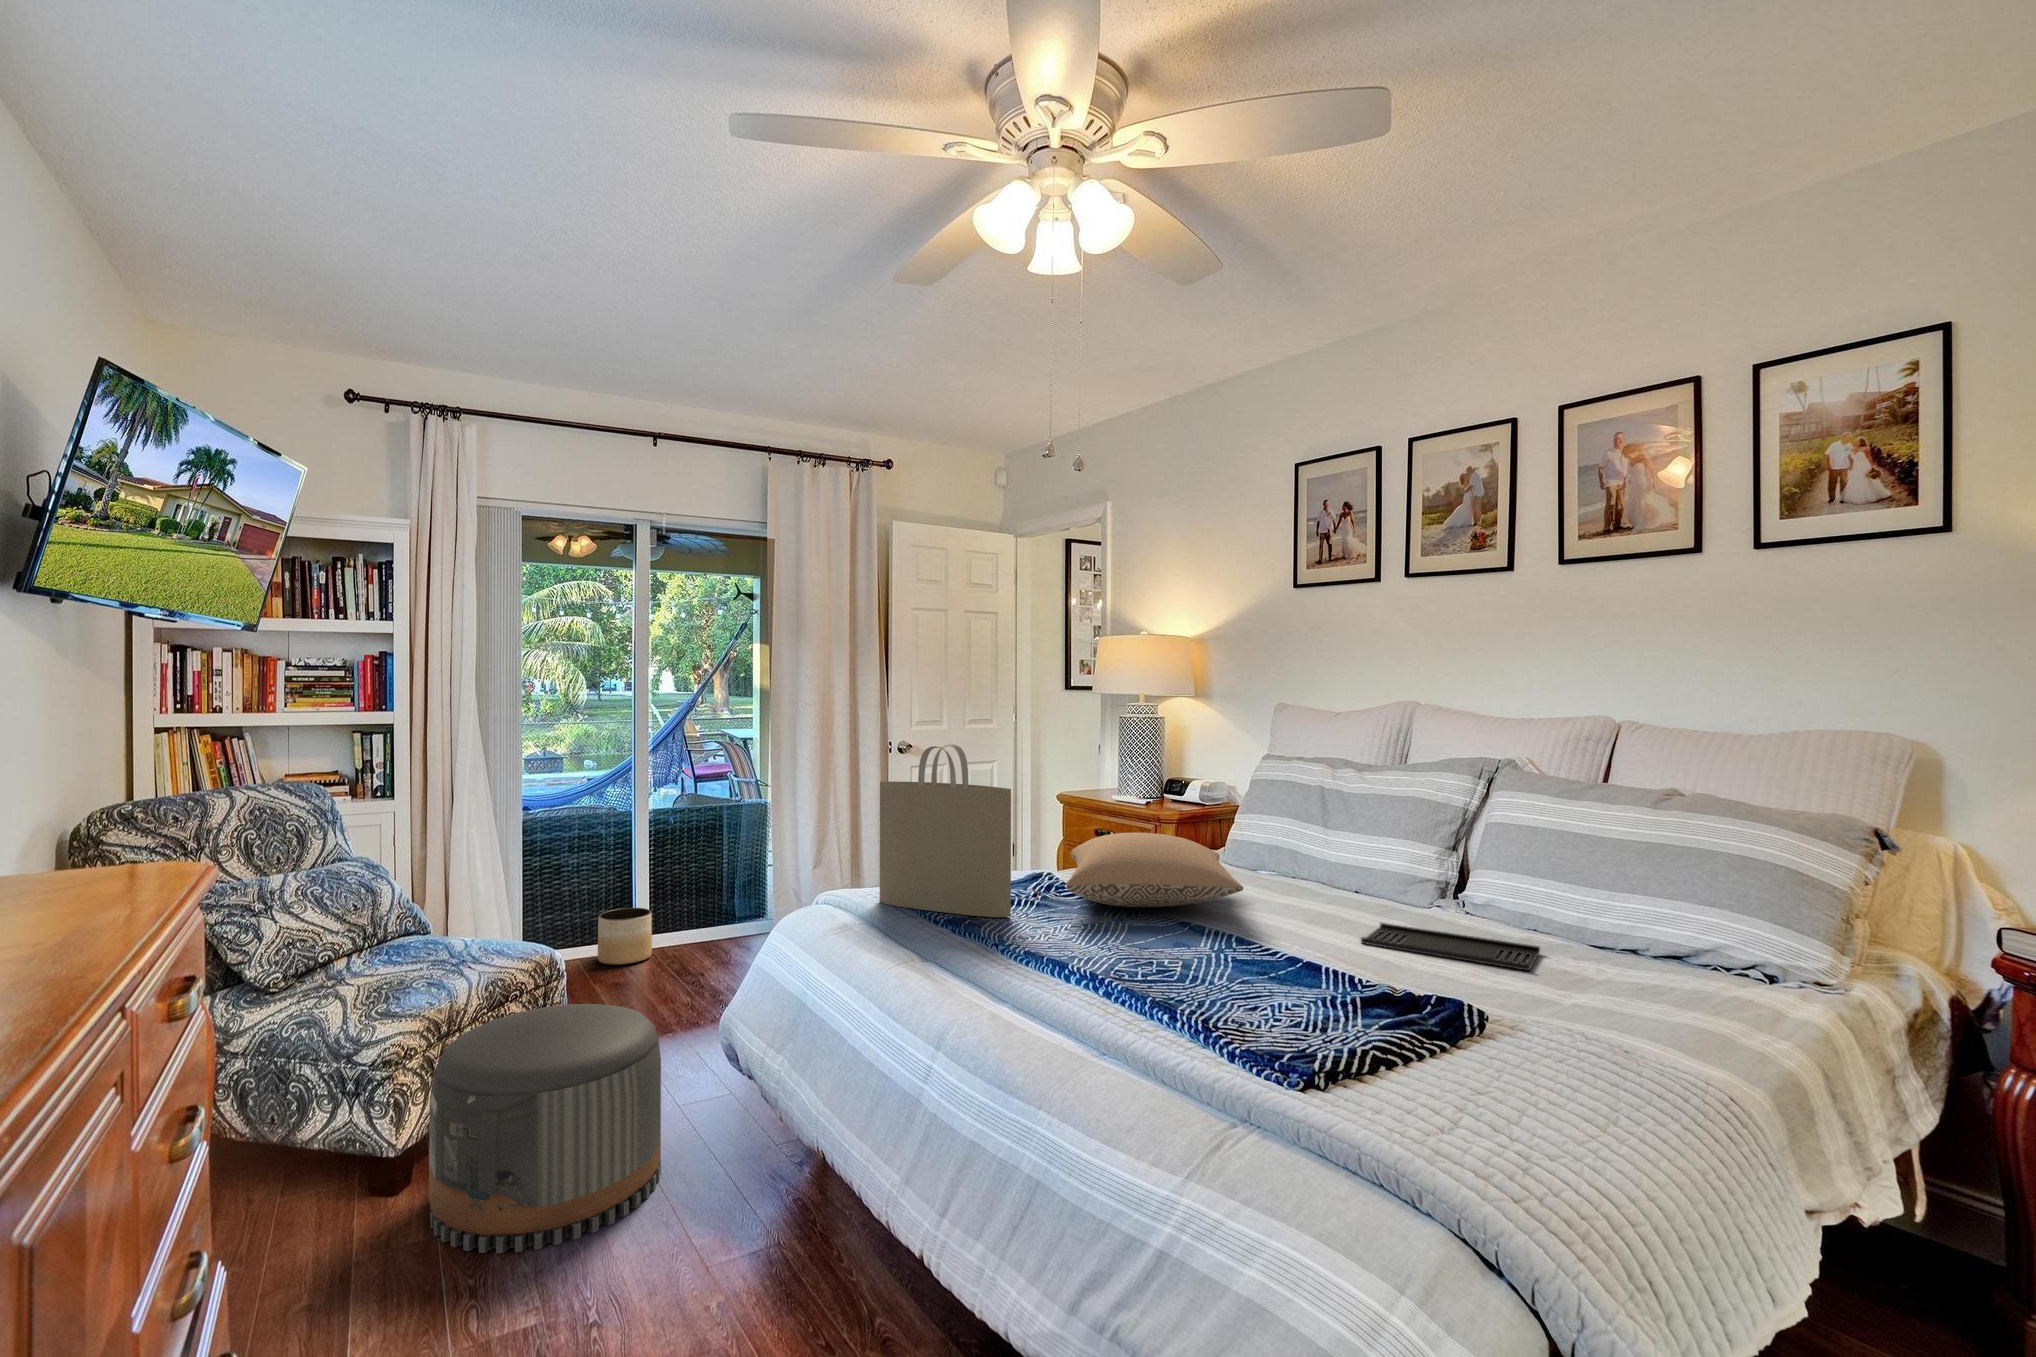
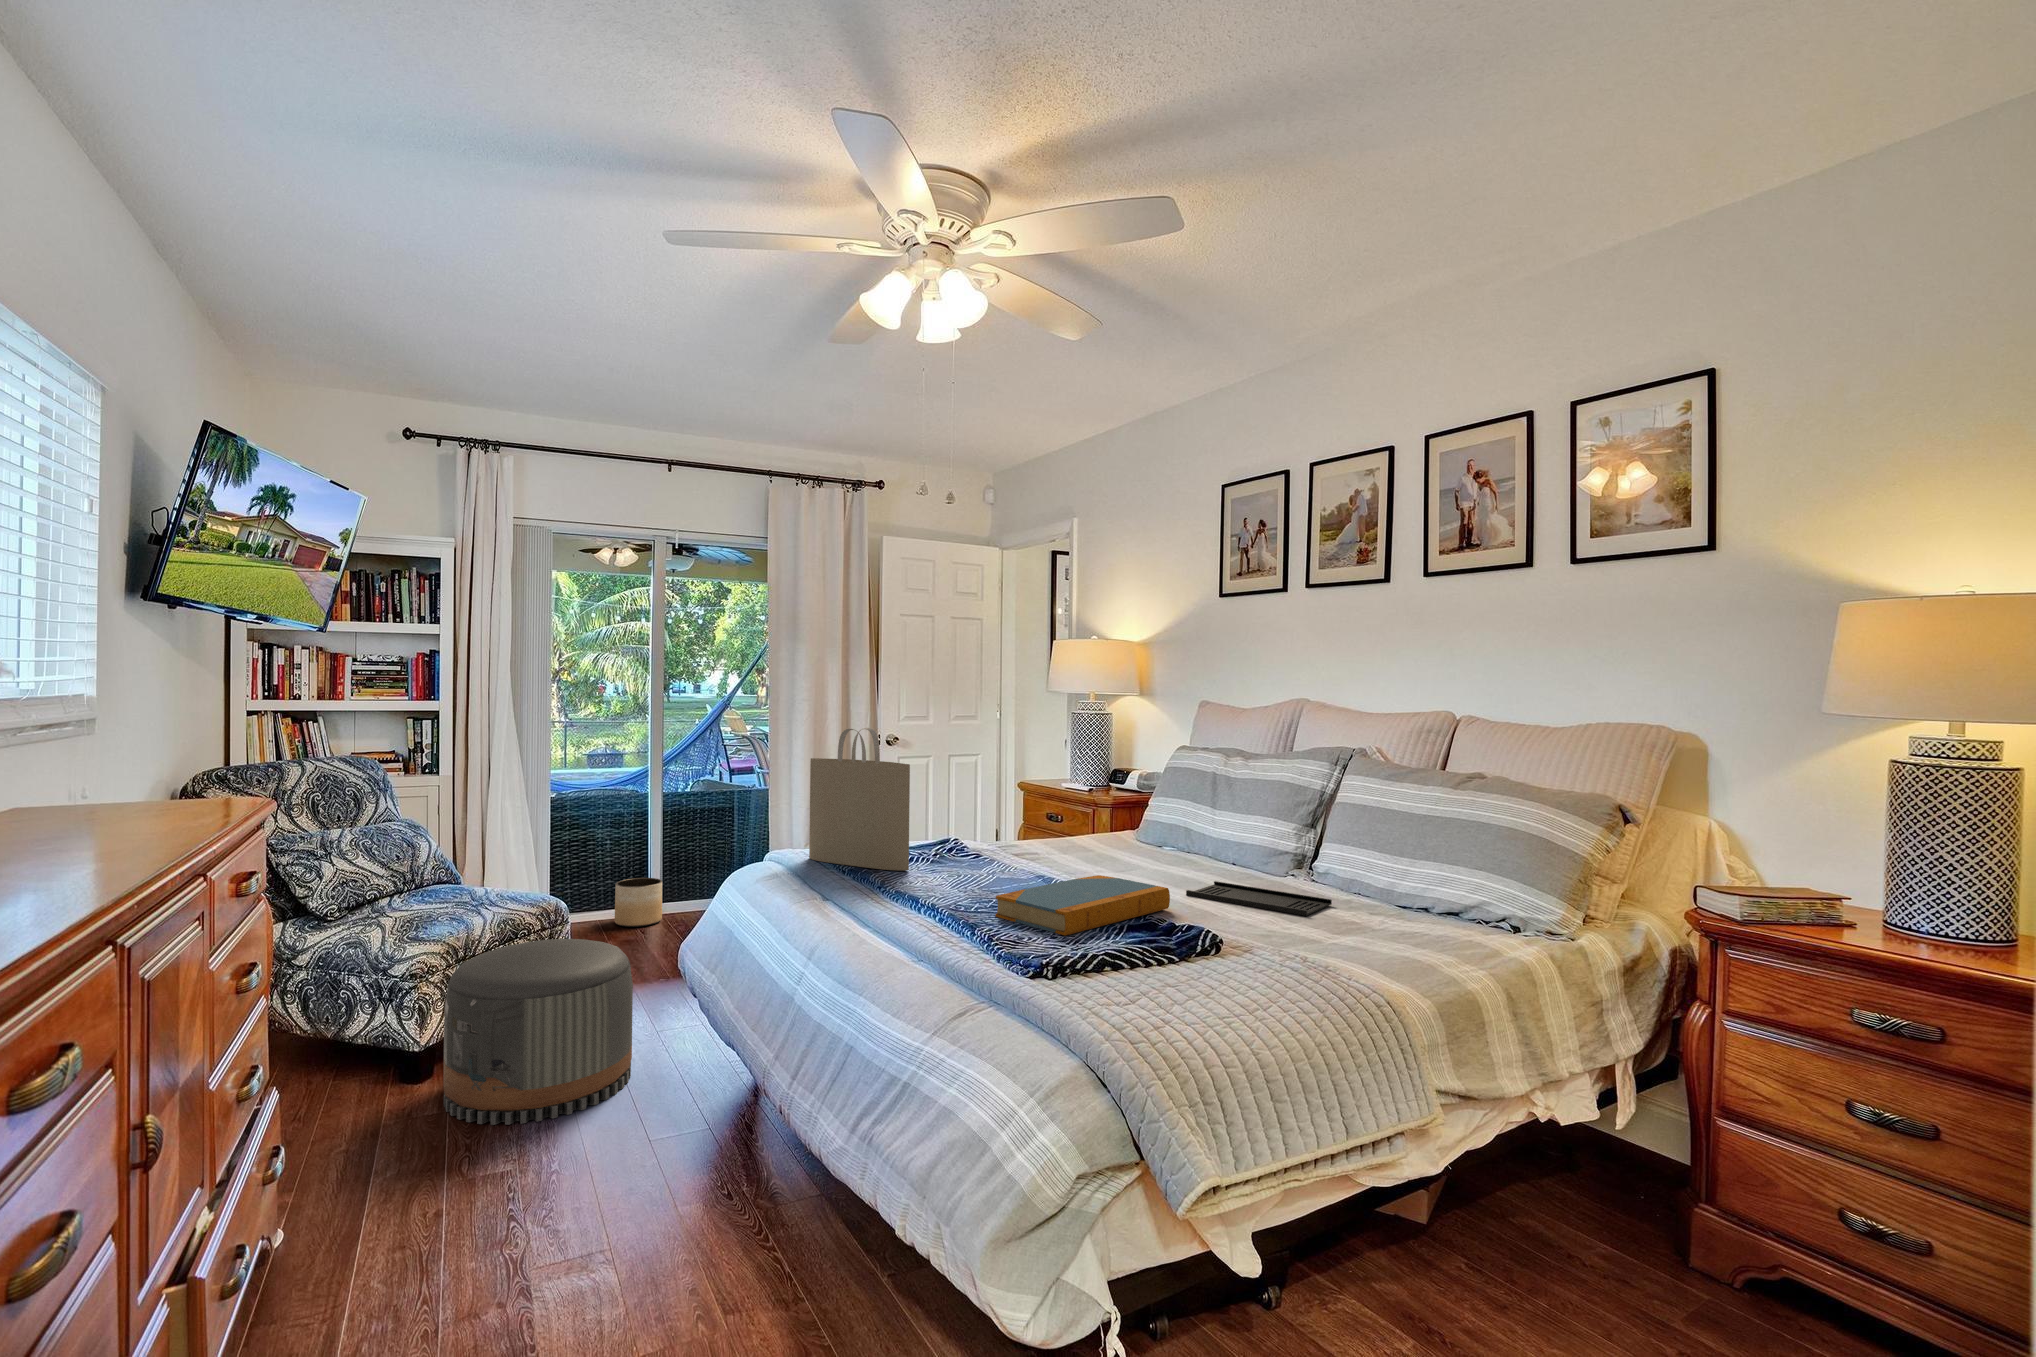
pillow: present [1067,833,1243,907] -> none [954,806,1106,867]
book: none [1166,923,1365,1015] -> present [995,875,1170,936]

